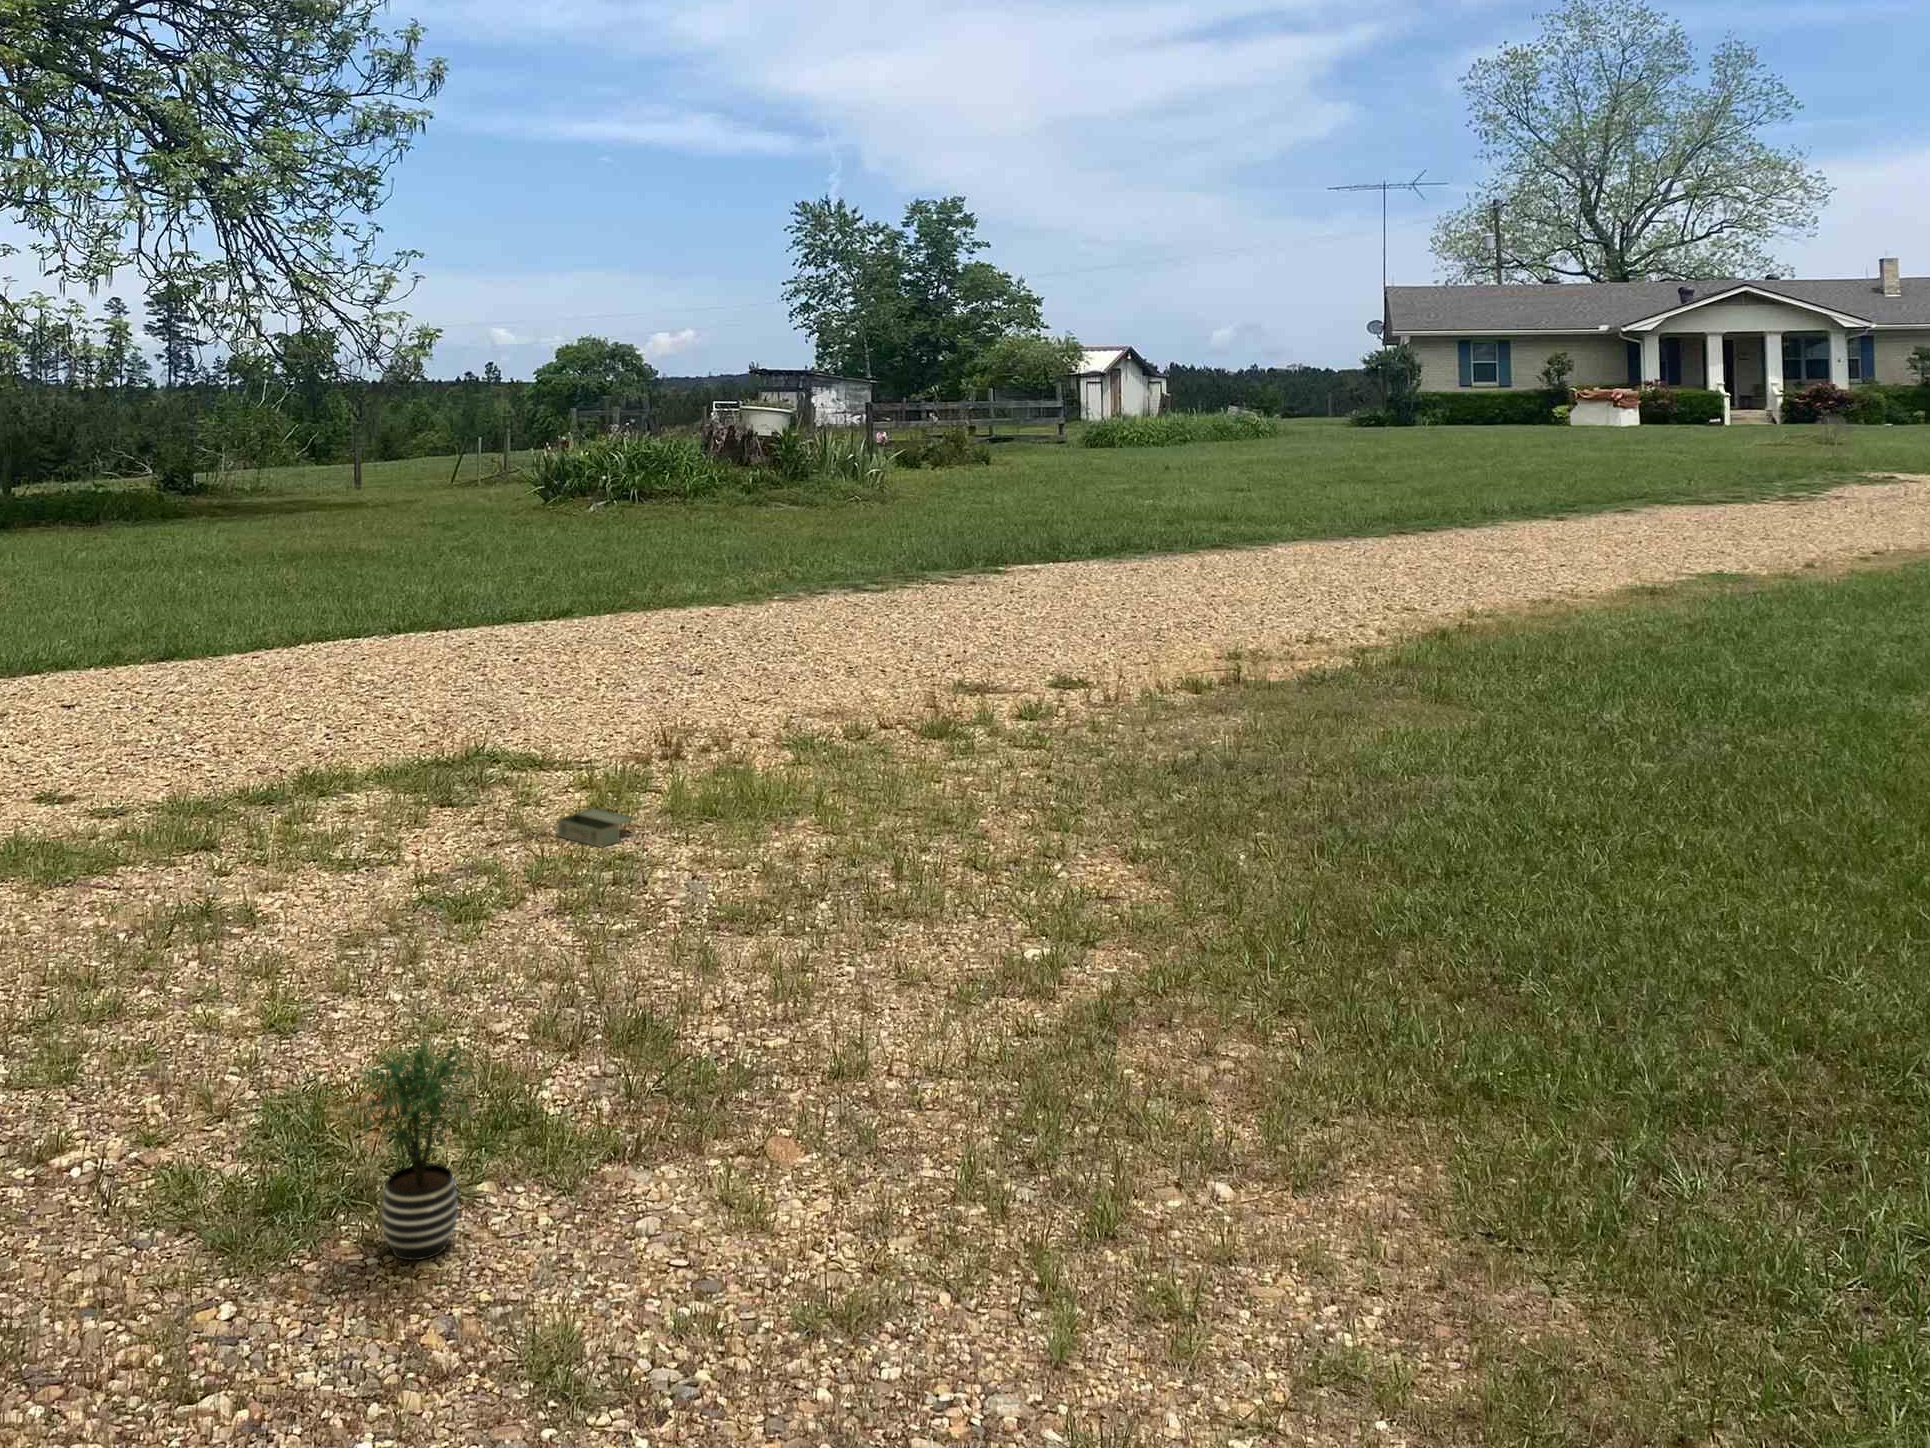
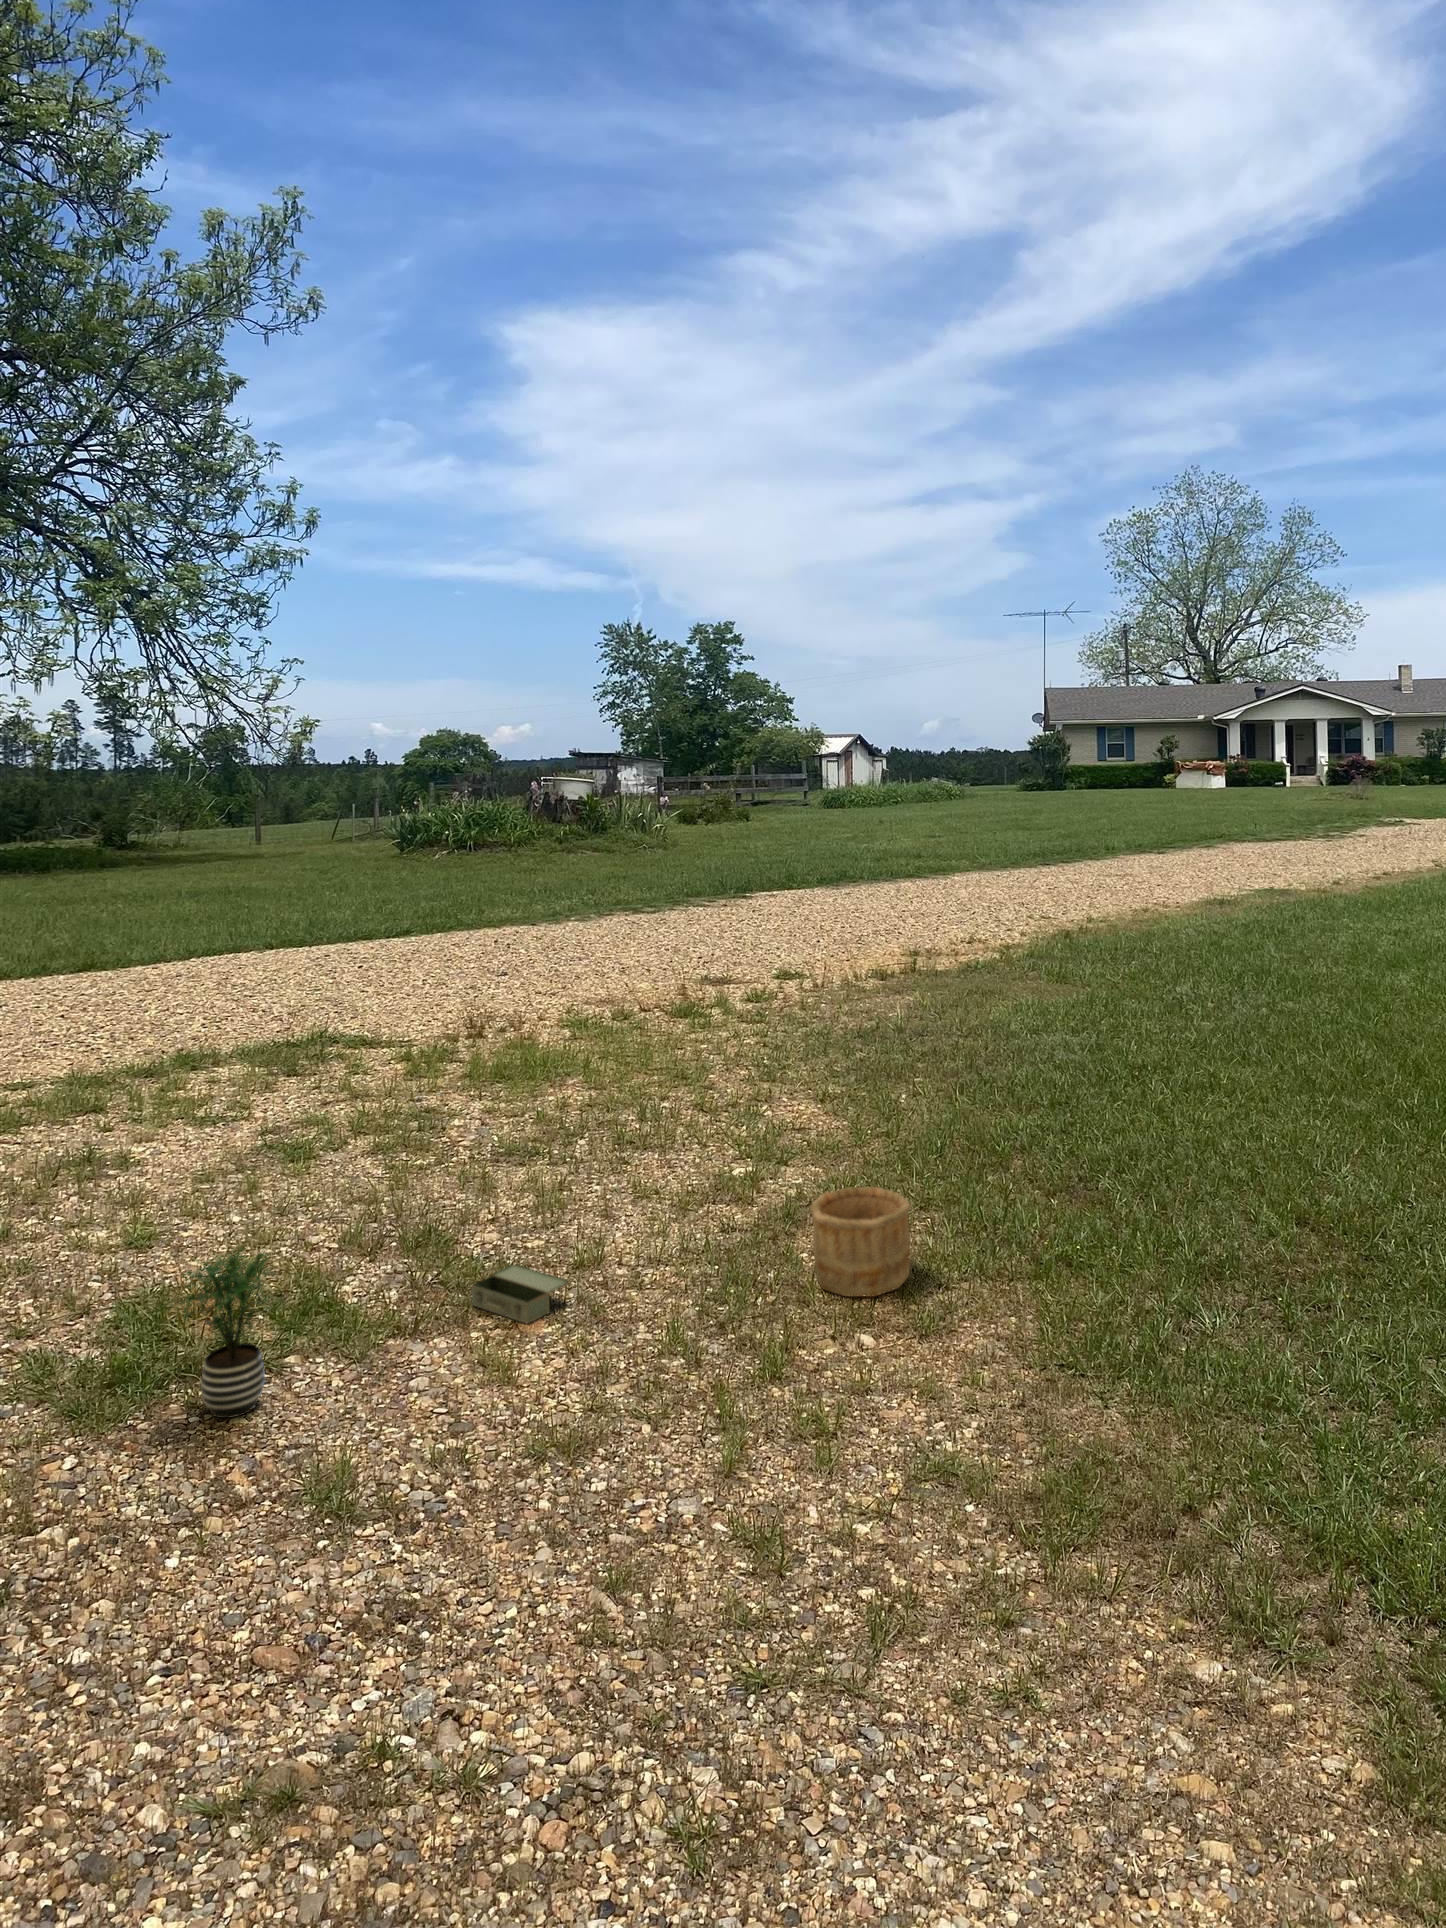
toolbox: present [557,808,636,847] -> present [471,1264,569,1324]
wooden bucket: none [1141,982,1280,1133] -> present [809,1187,911,1297]

